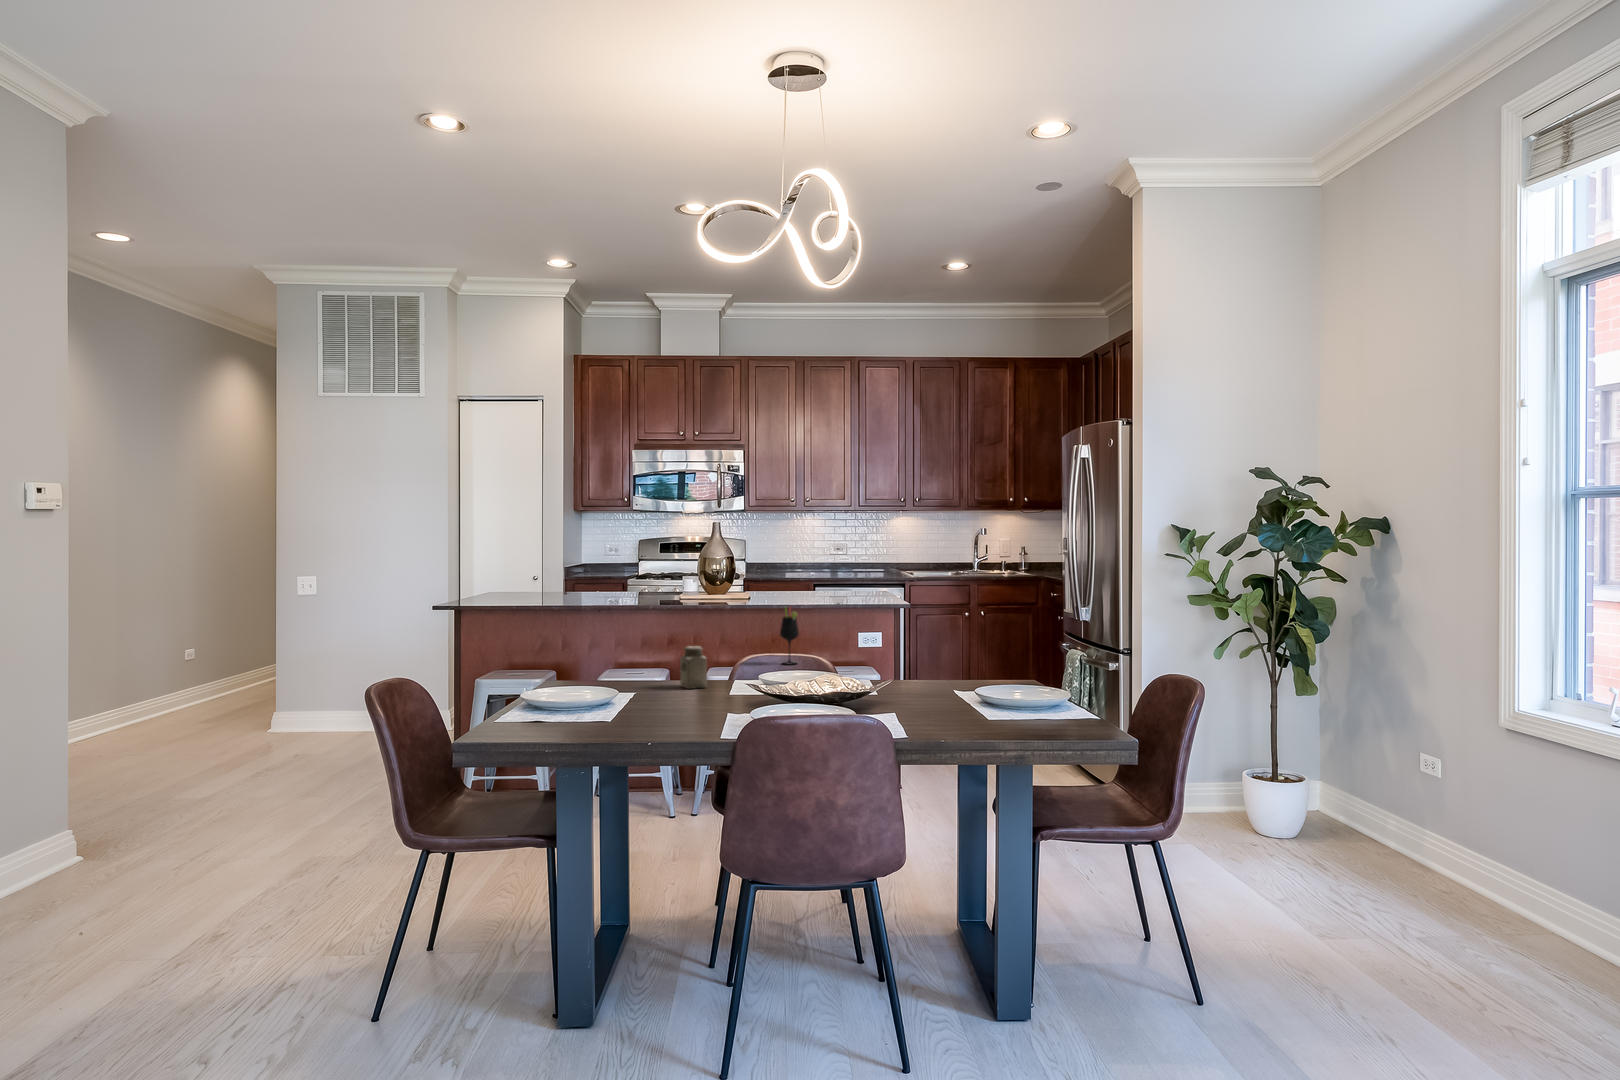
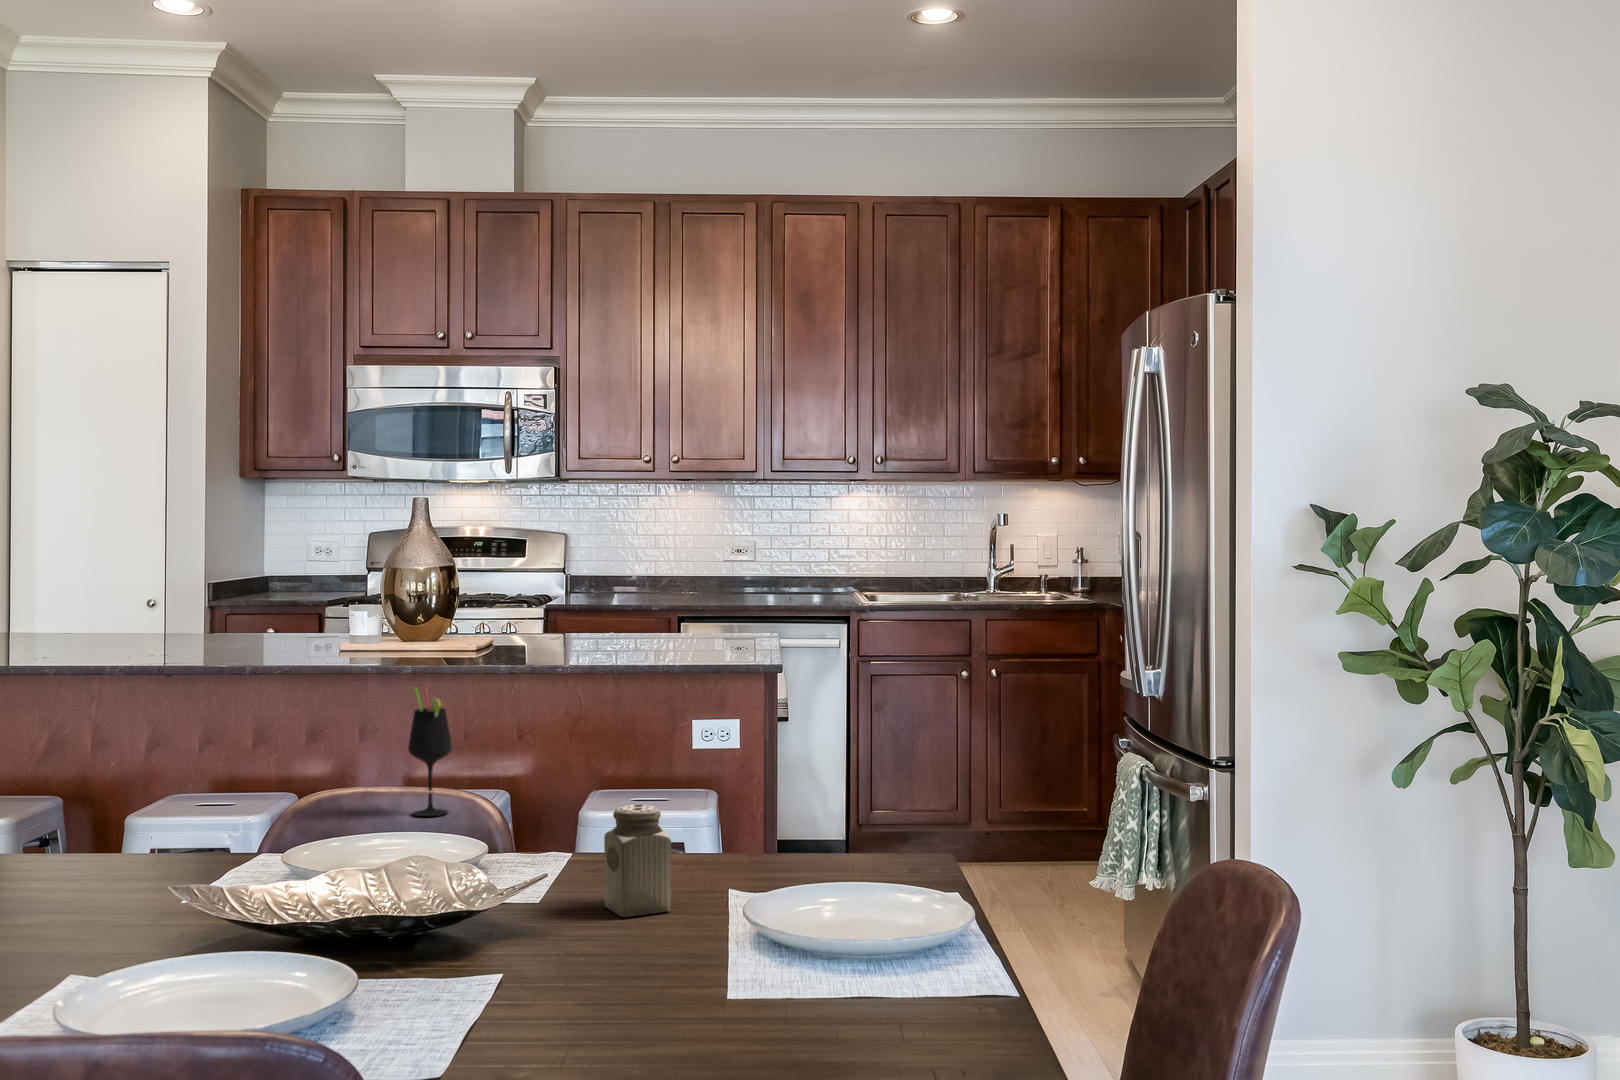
salt shaker: present [680,646,707,689] -> present [604,805,671,917]

